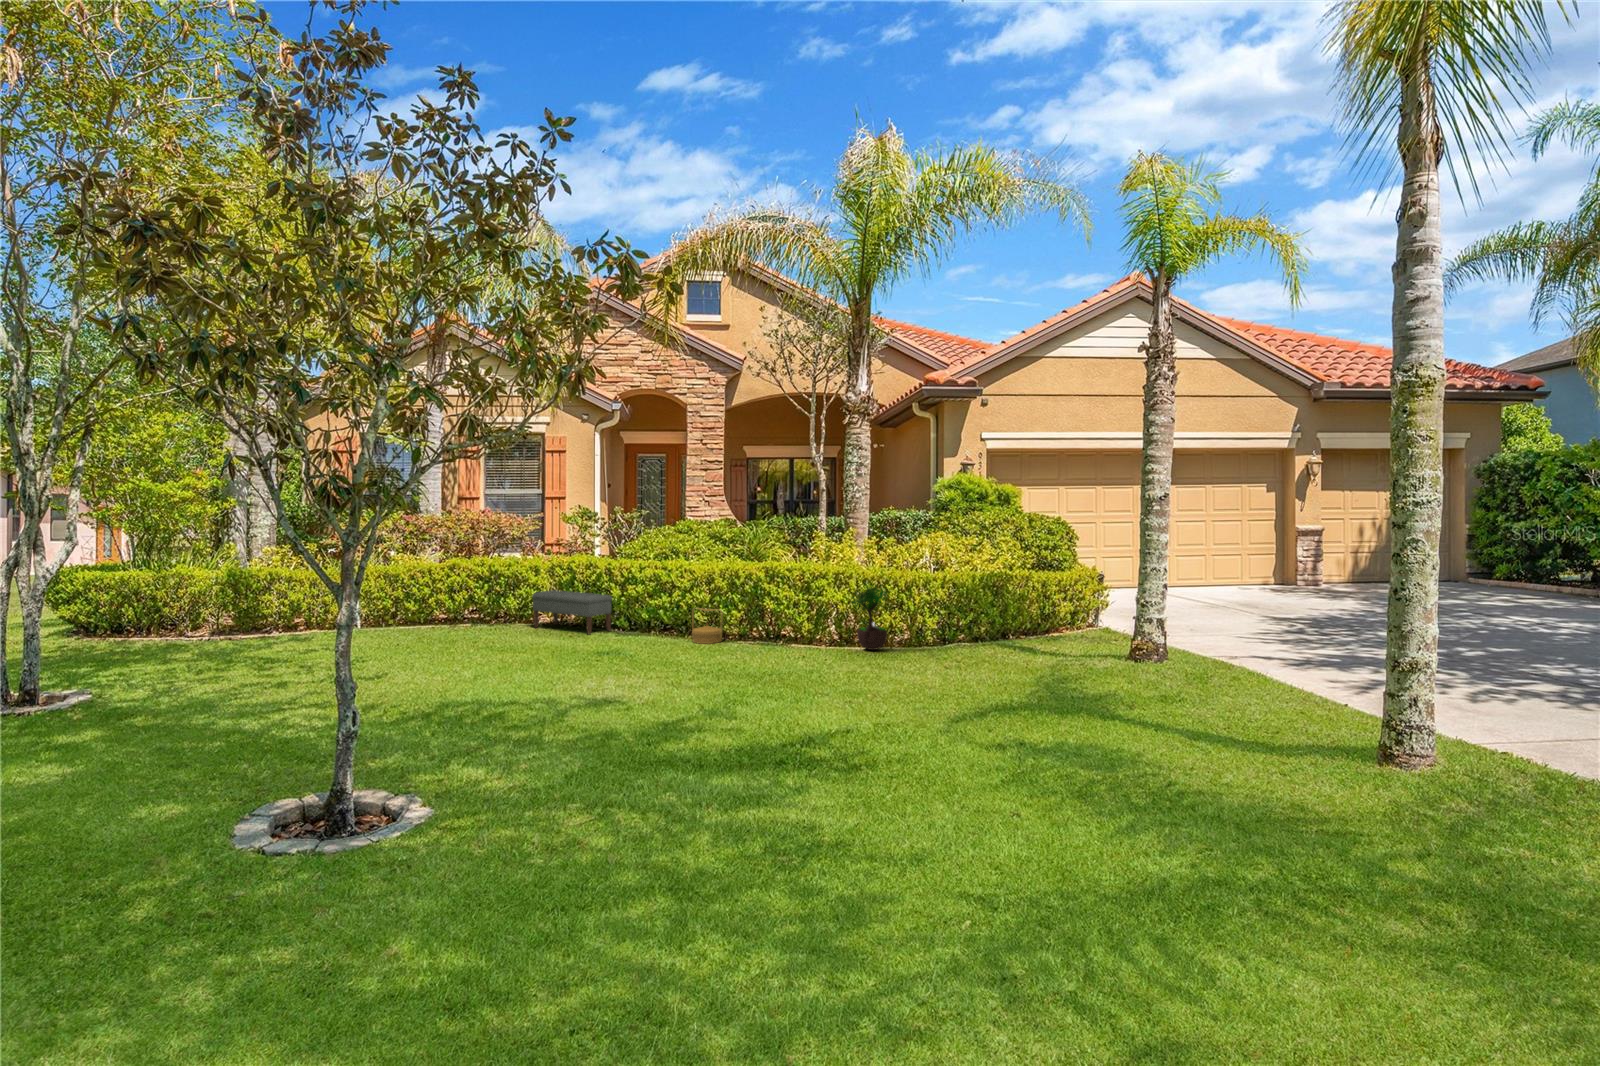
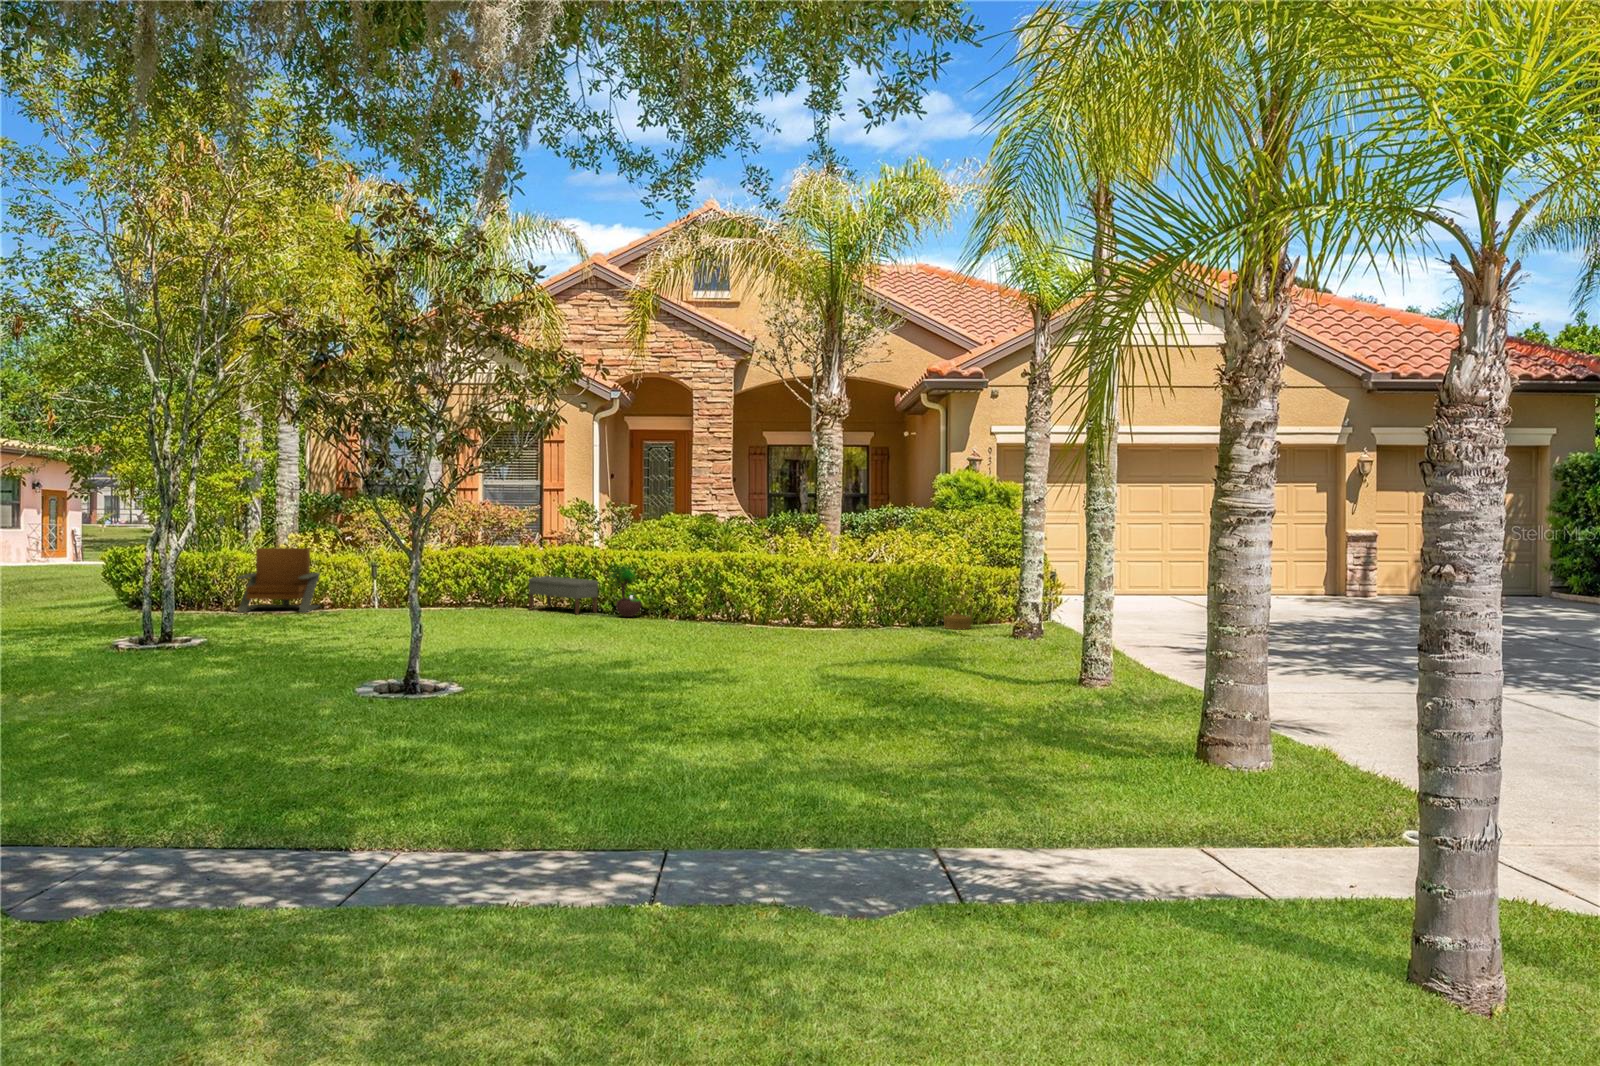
lounge chair: none [182,565,292,643] -> present [237,548,320,612]
potted tree: present [852,585,888,650] -> present [609,563,641,617]
woven basket: present [692,608,723,644] -> present [944,598,972,629]

